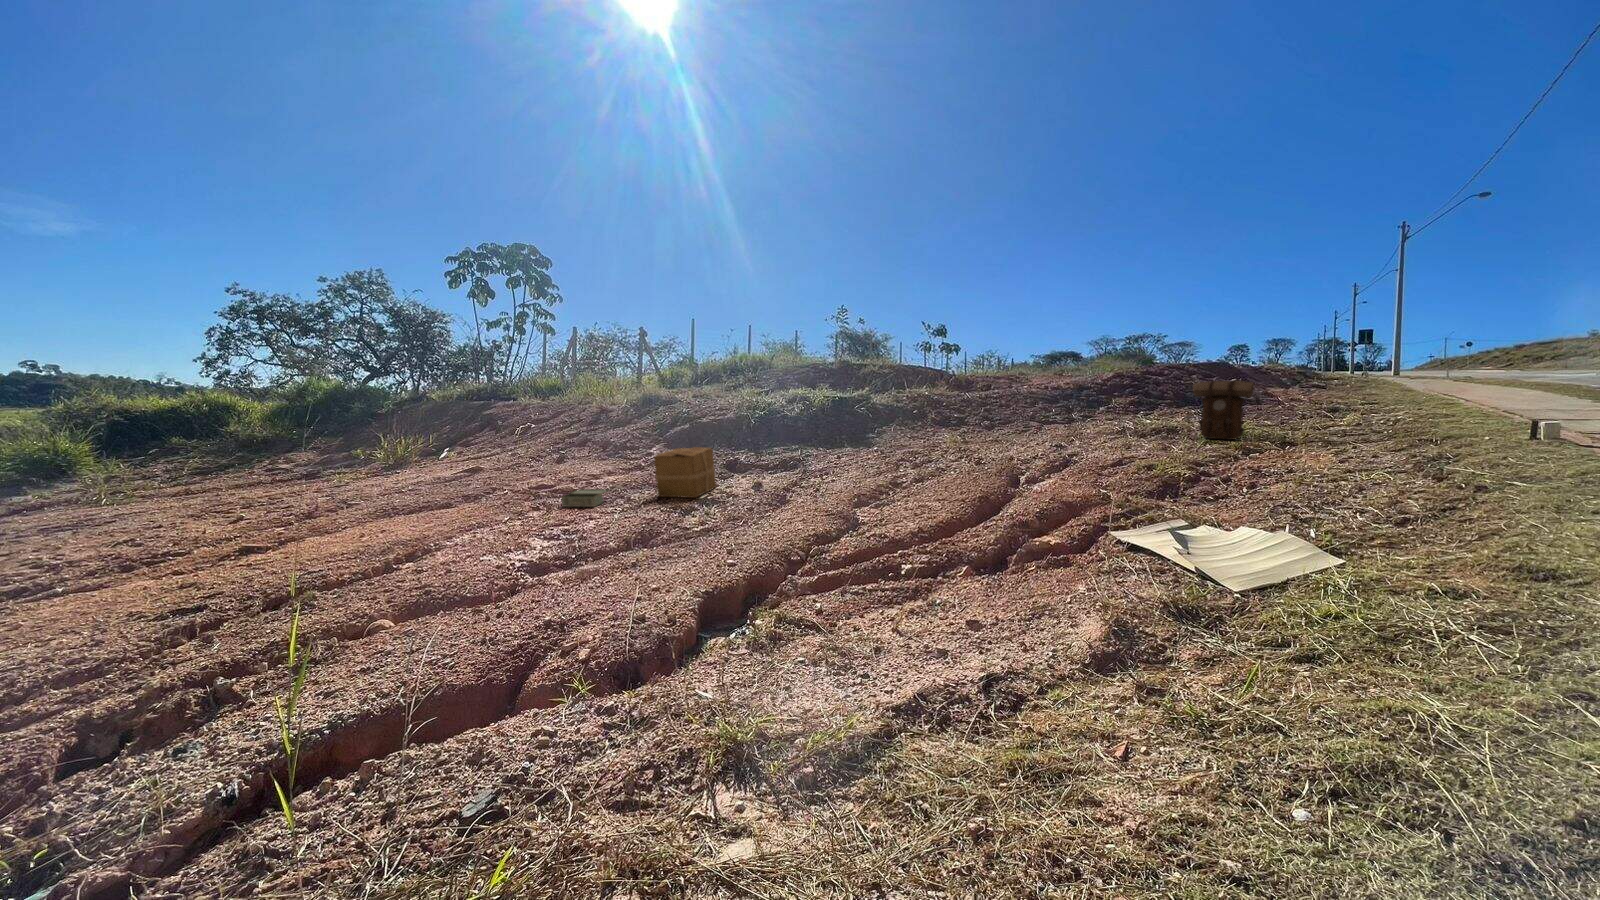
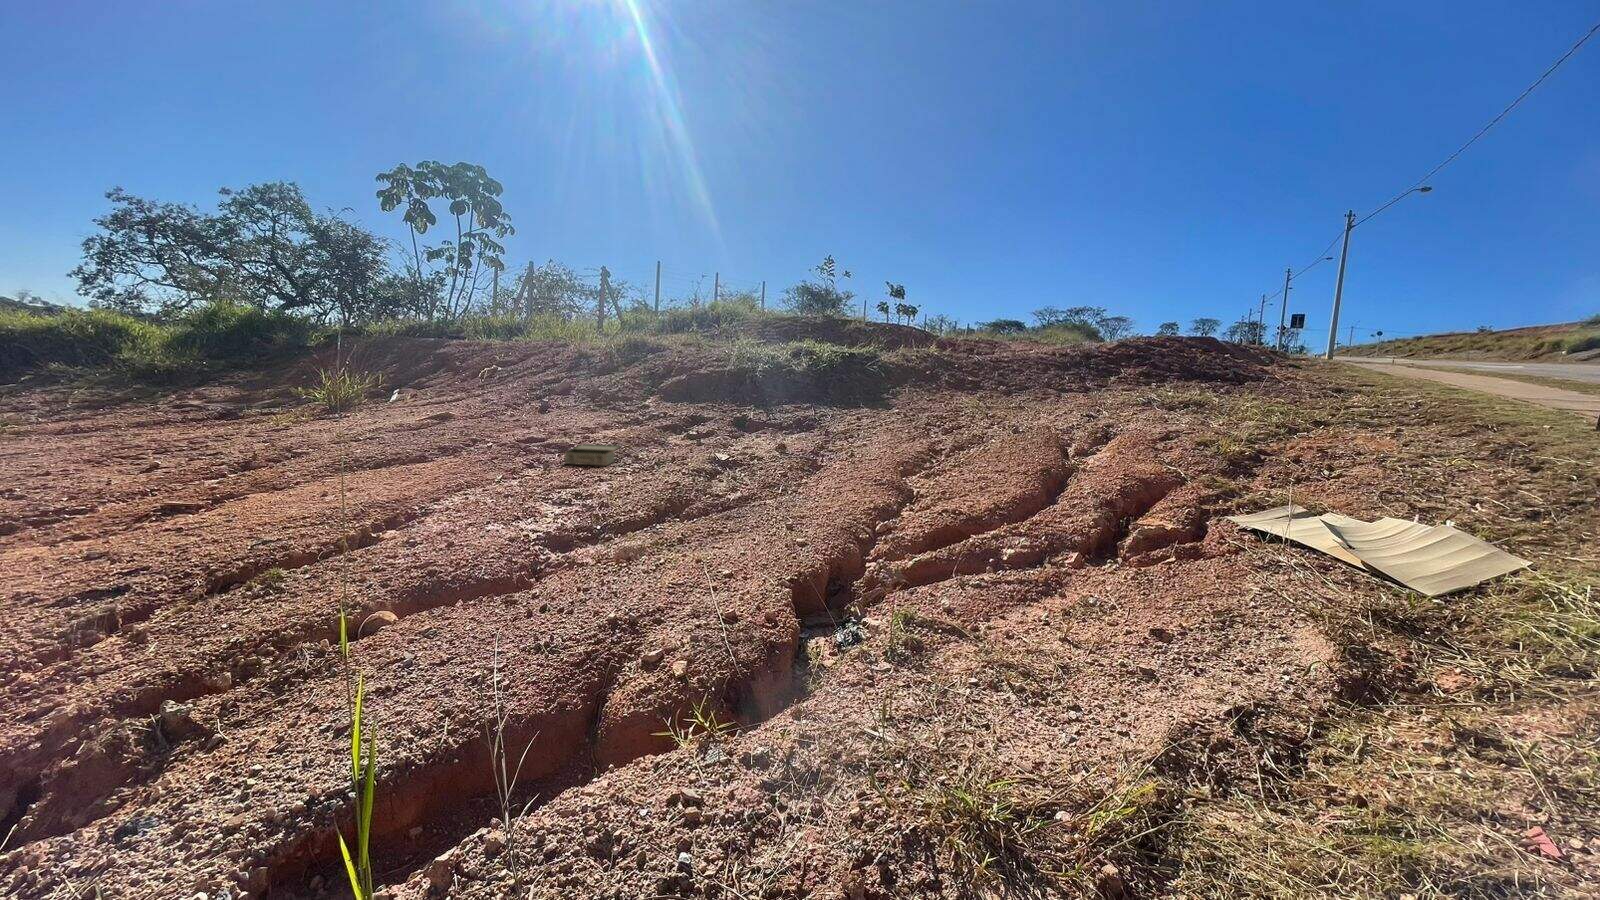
backpack: present [1193,380,1254,440] -> none [1250,355,1318,420]
cardboard box: present [654,447,716,498] -> none [676,401,743,459]

